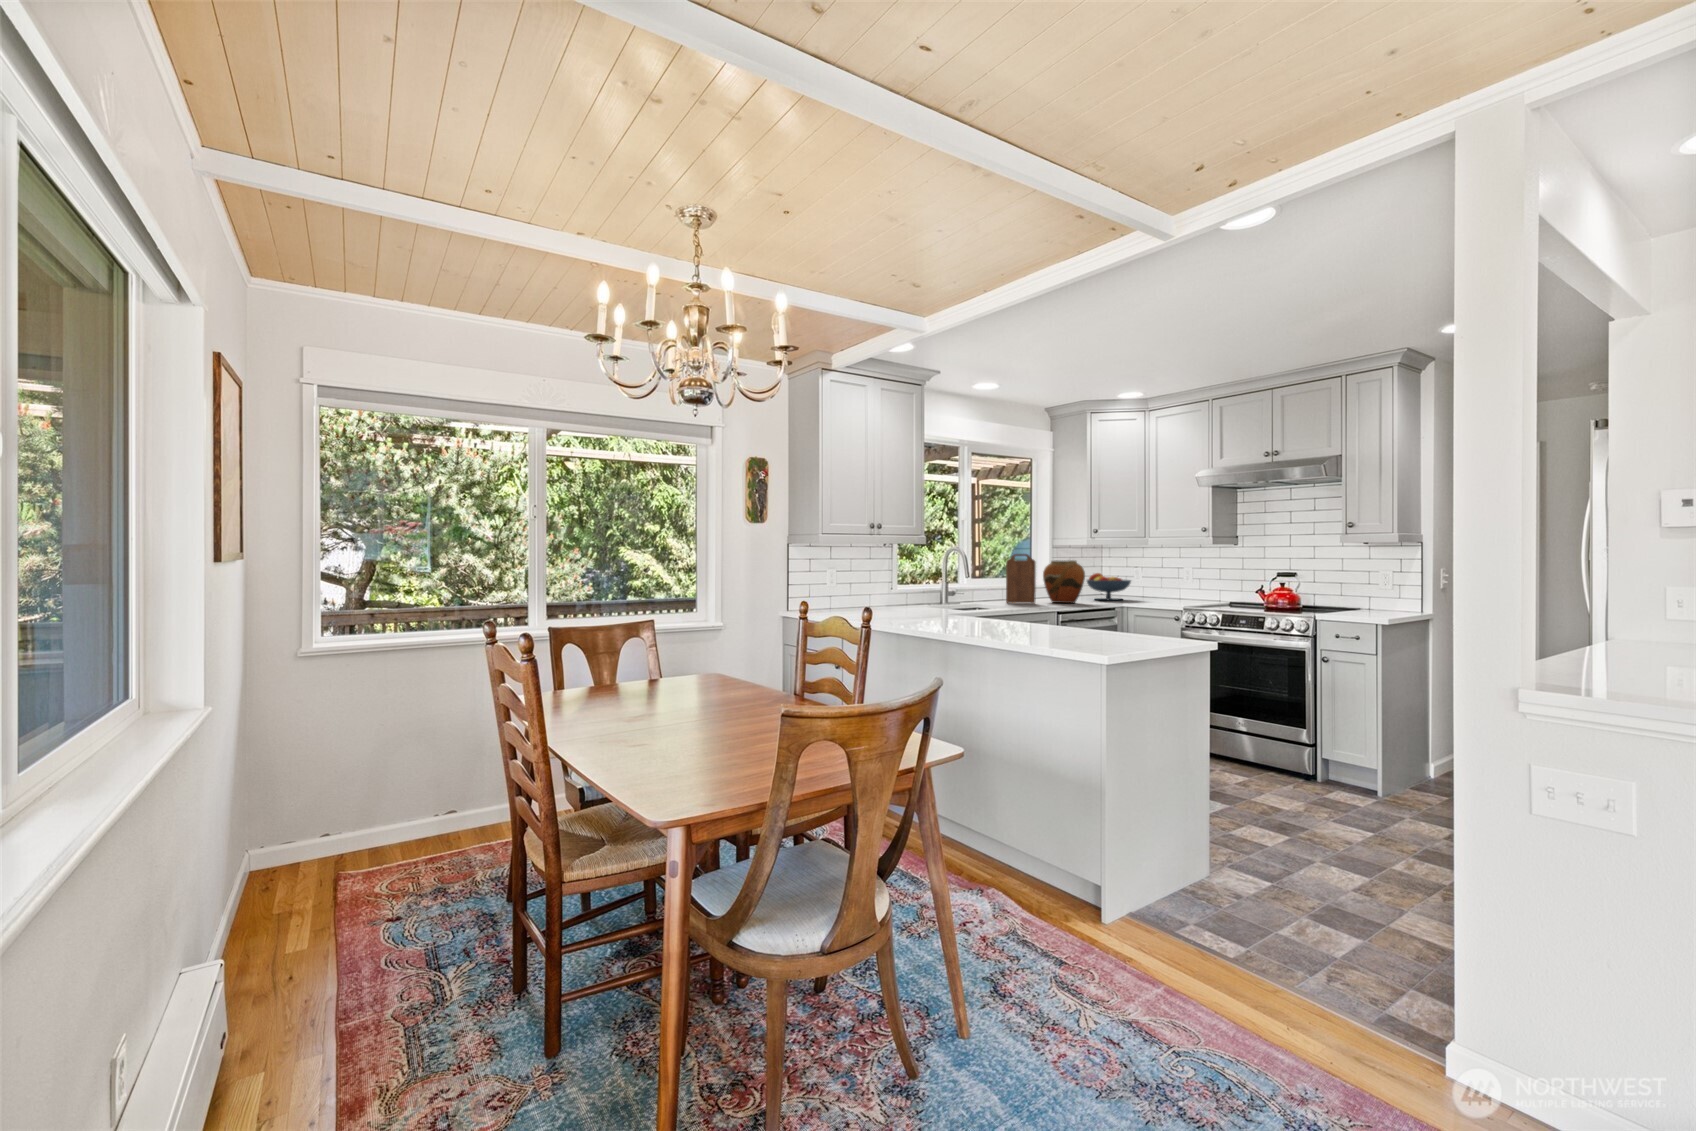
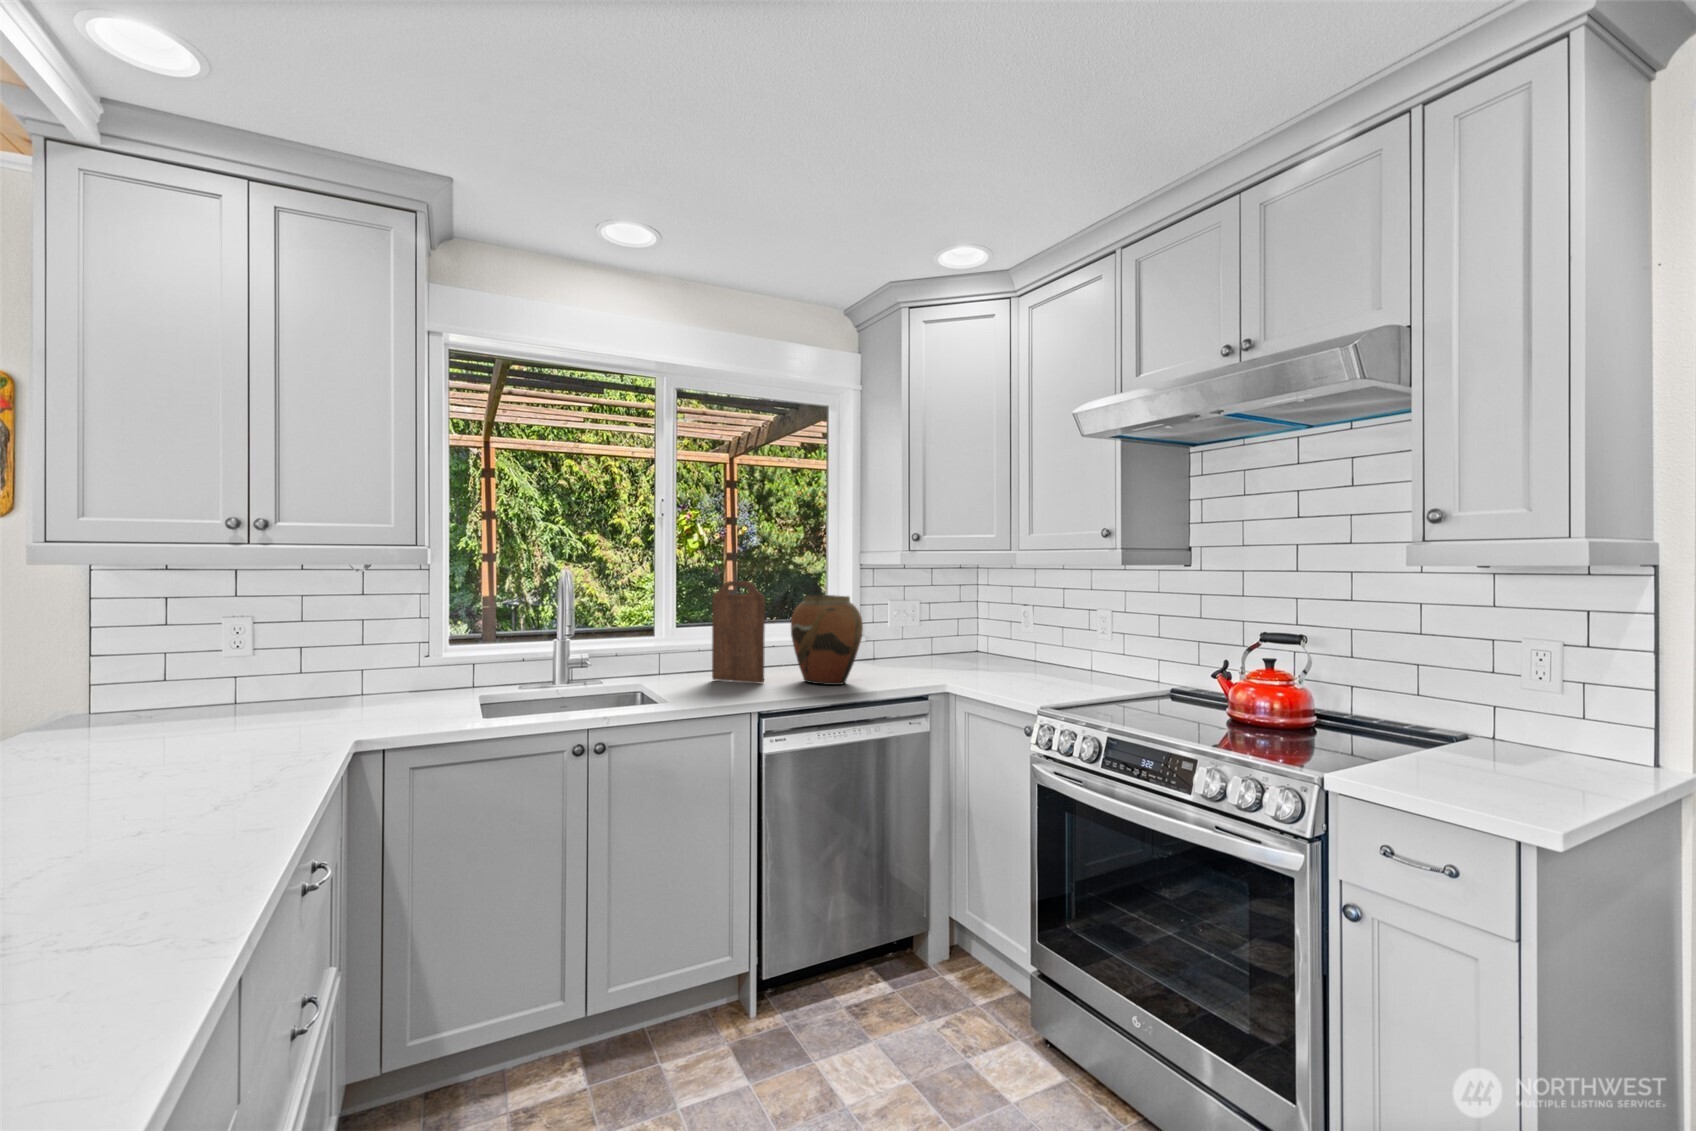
fruit bowl: present [1087,573,1131,600] -> none [897,617,984,676]

